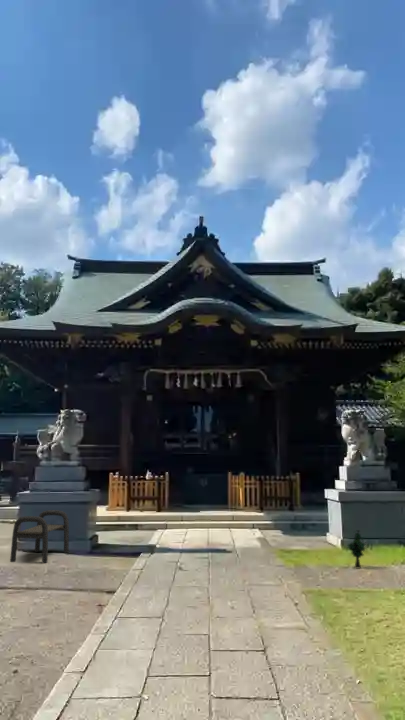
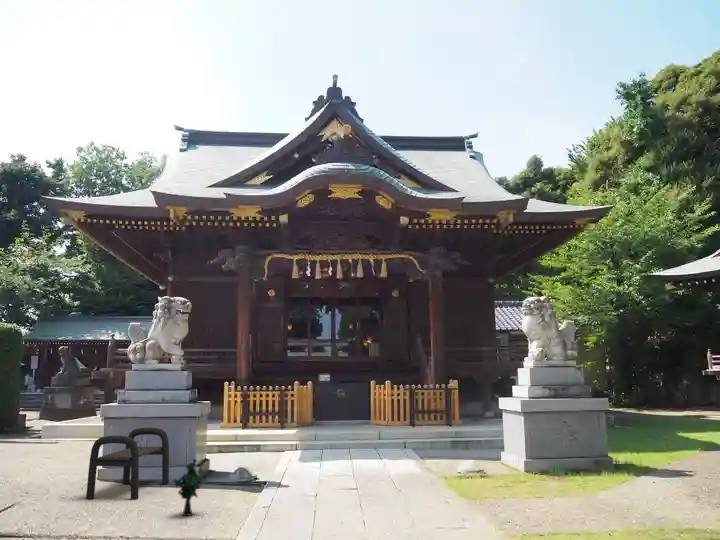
decorative plant: present [348,531,366,568] -> present [174,459,204,516]

